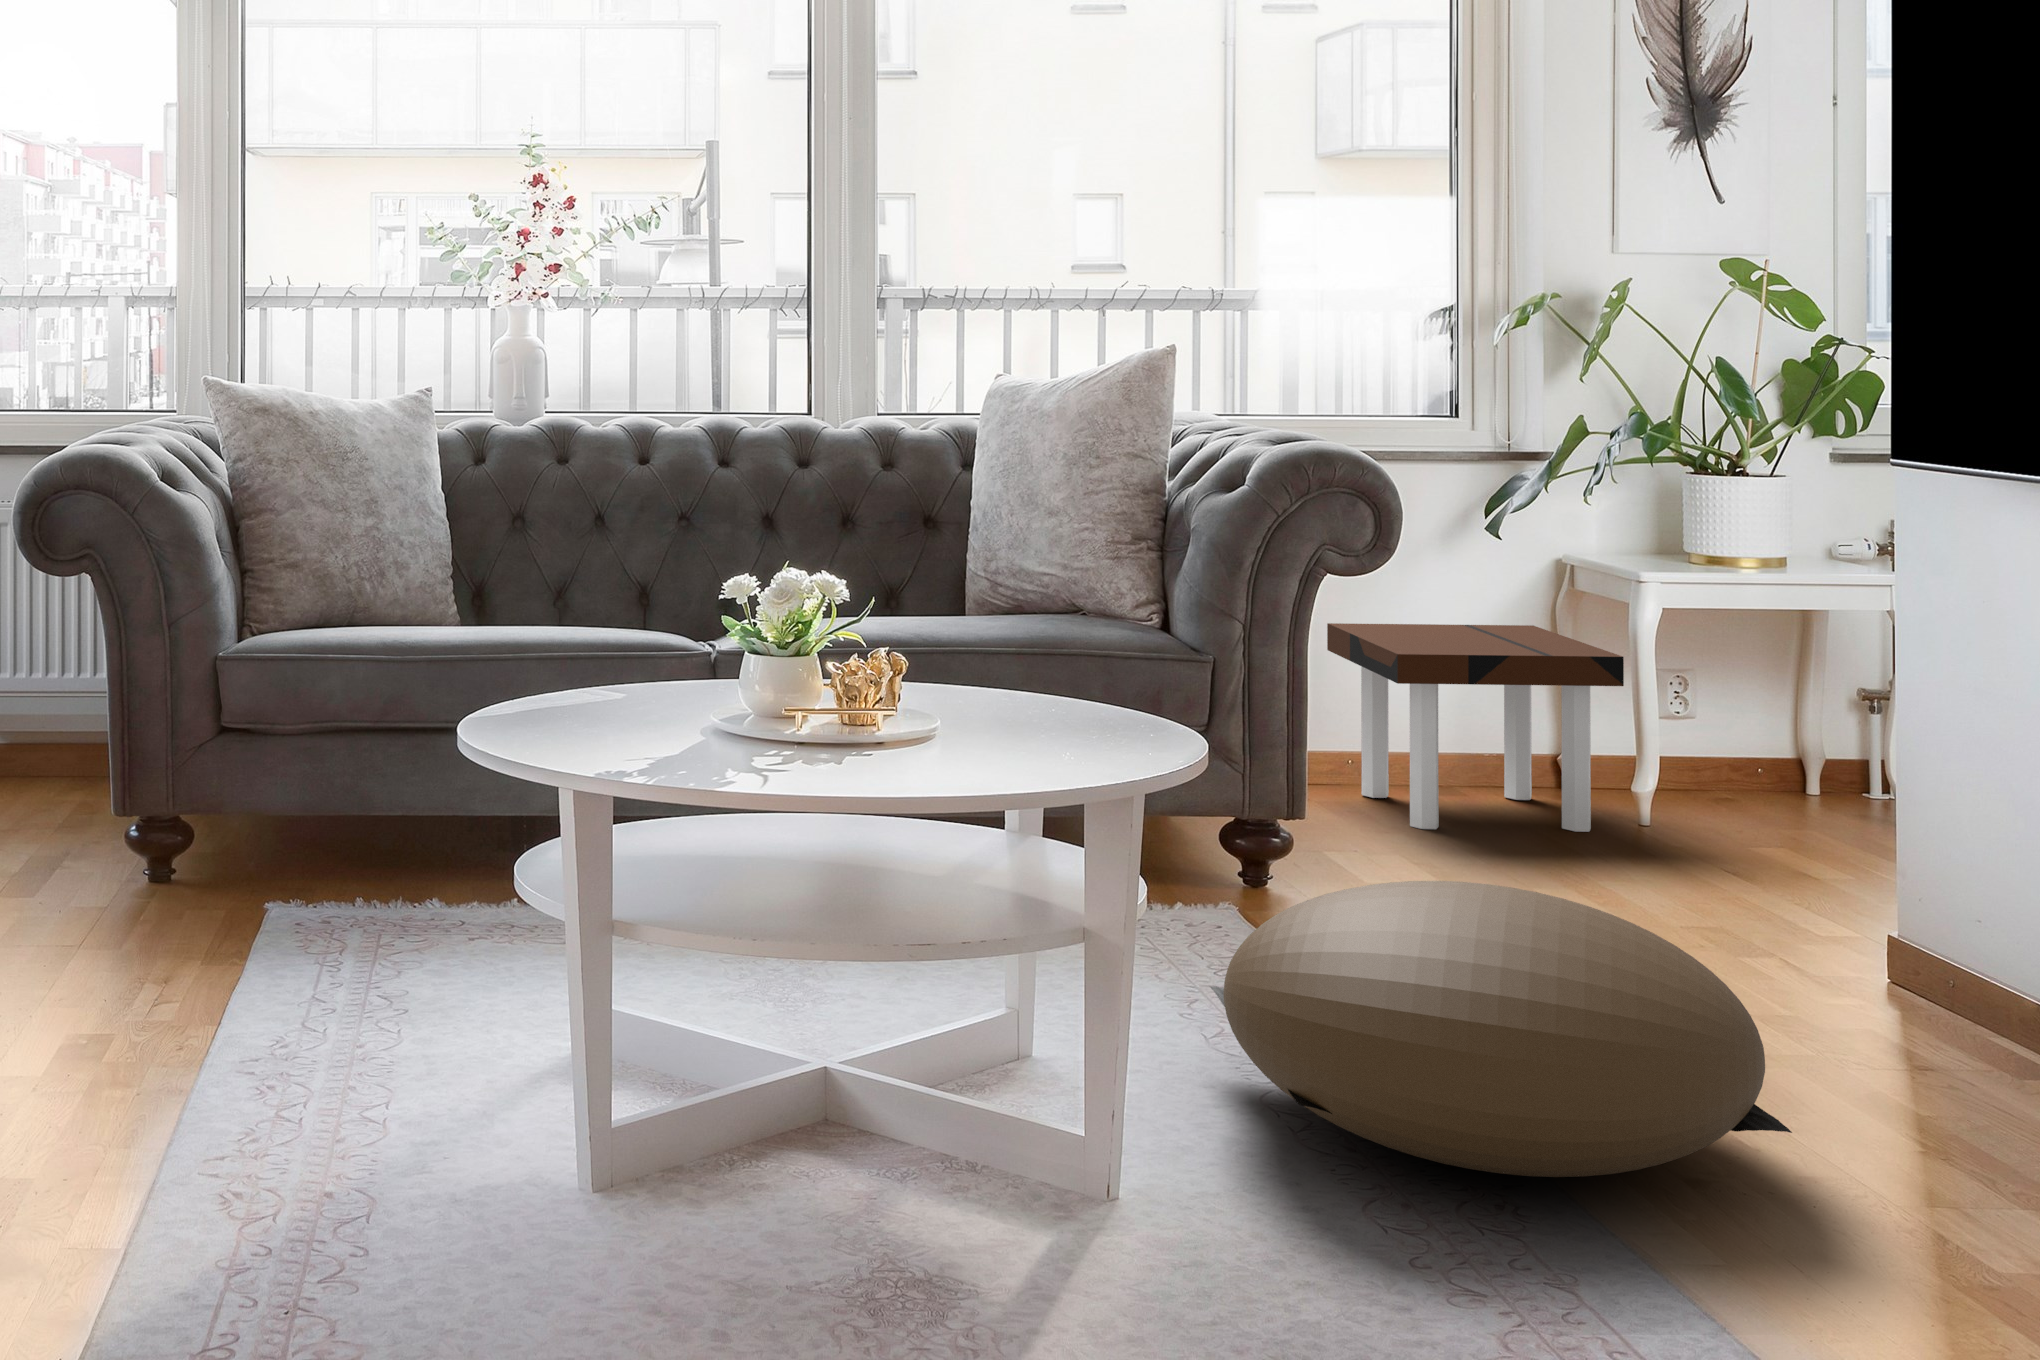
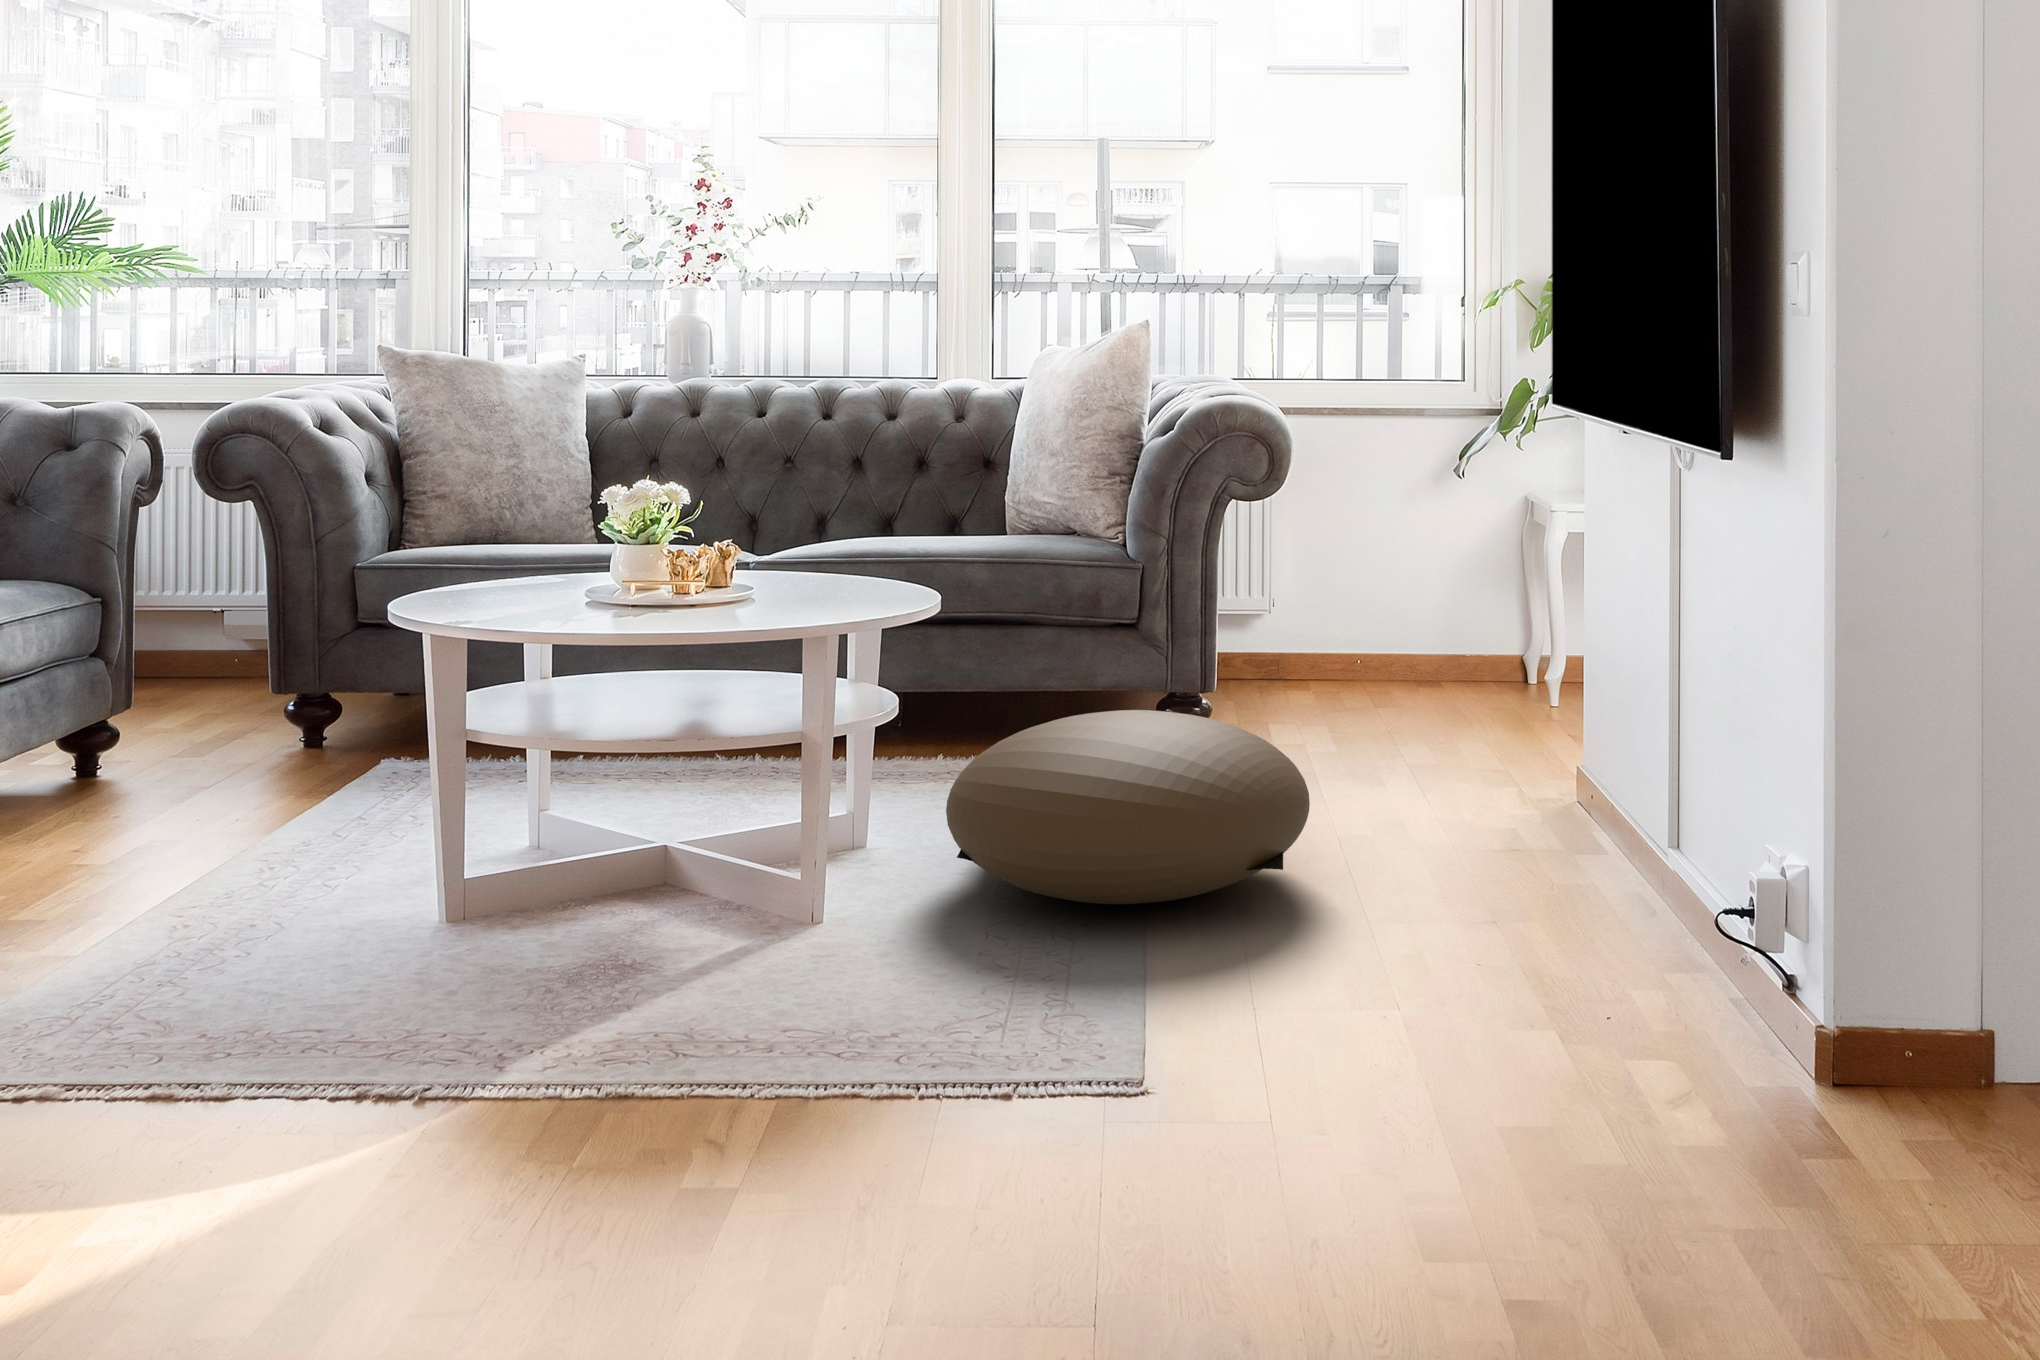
side table: present [1327,623,1624,832] -> none [1334,549,1522,711]

